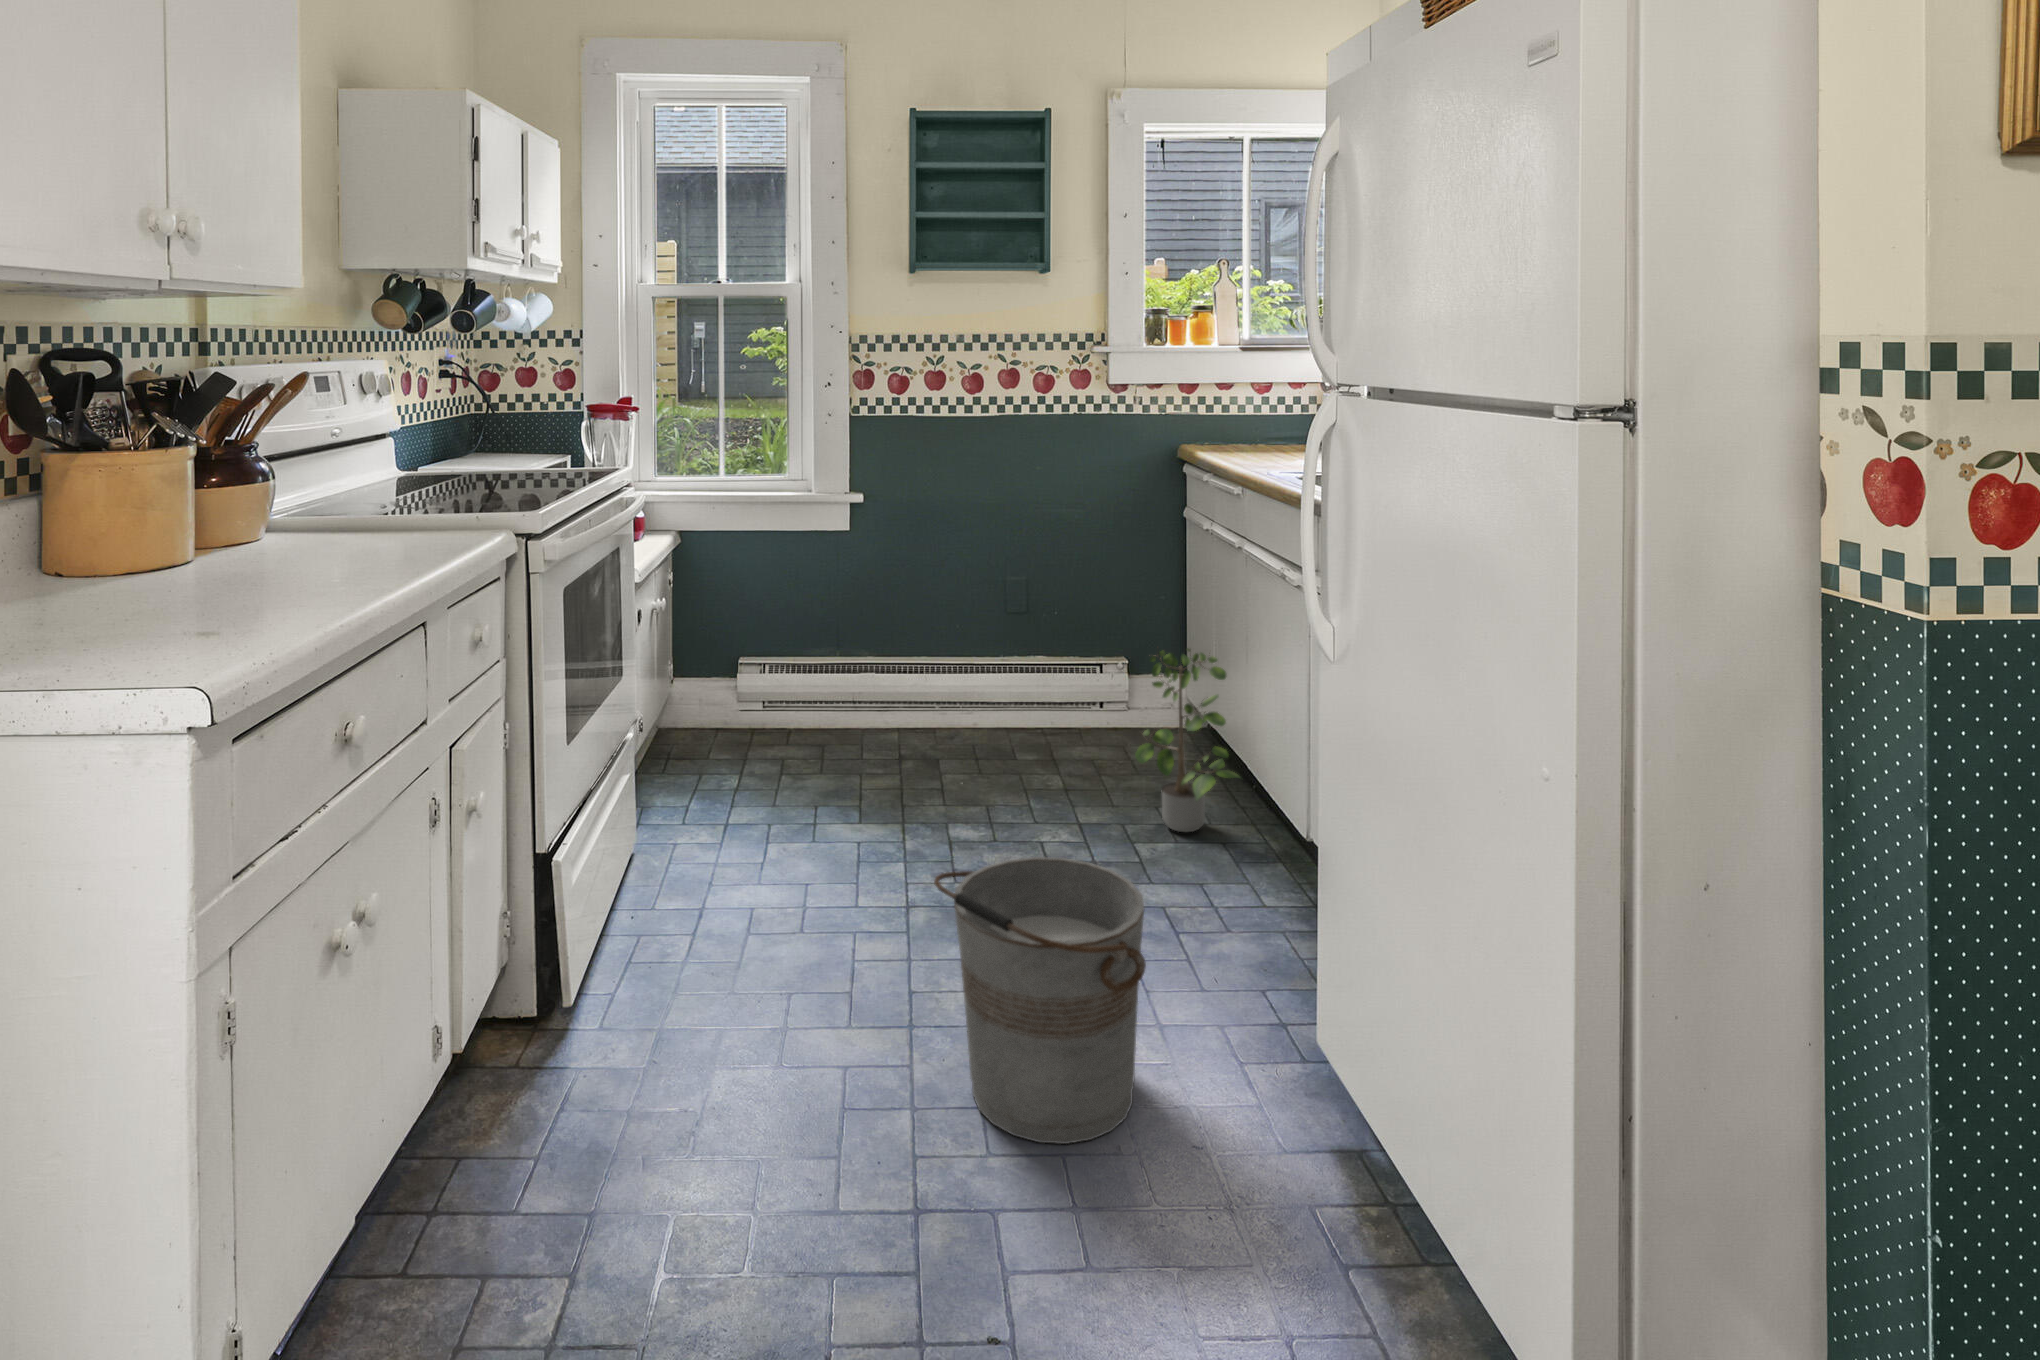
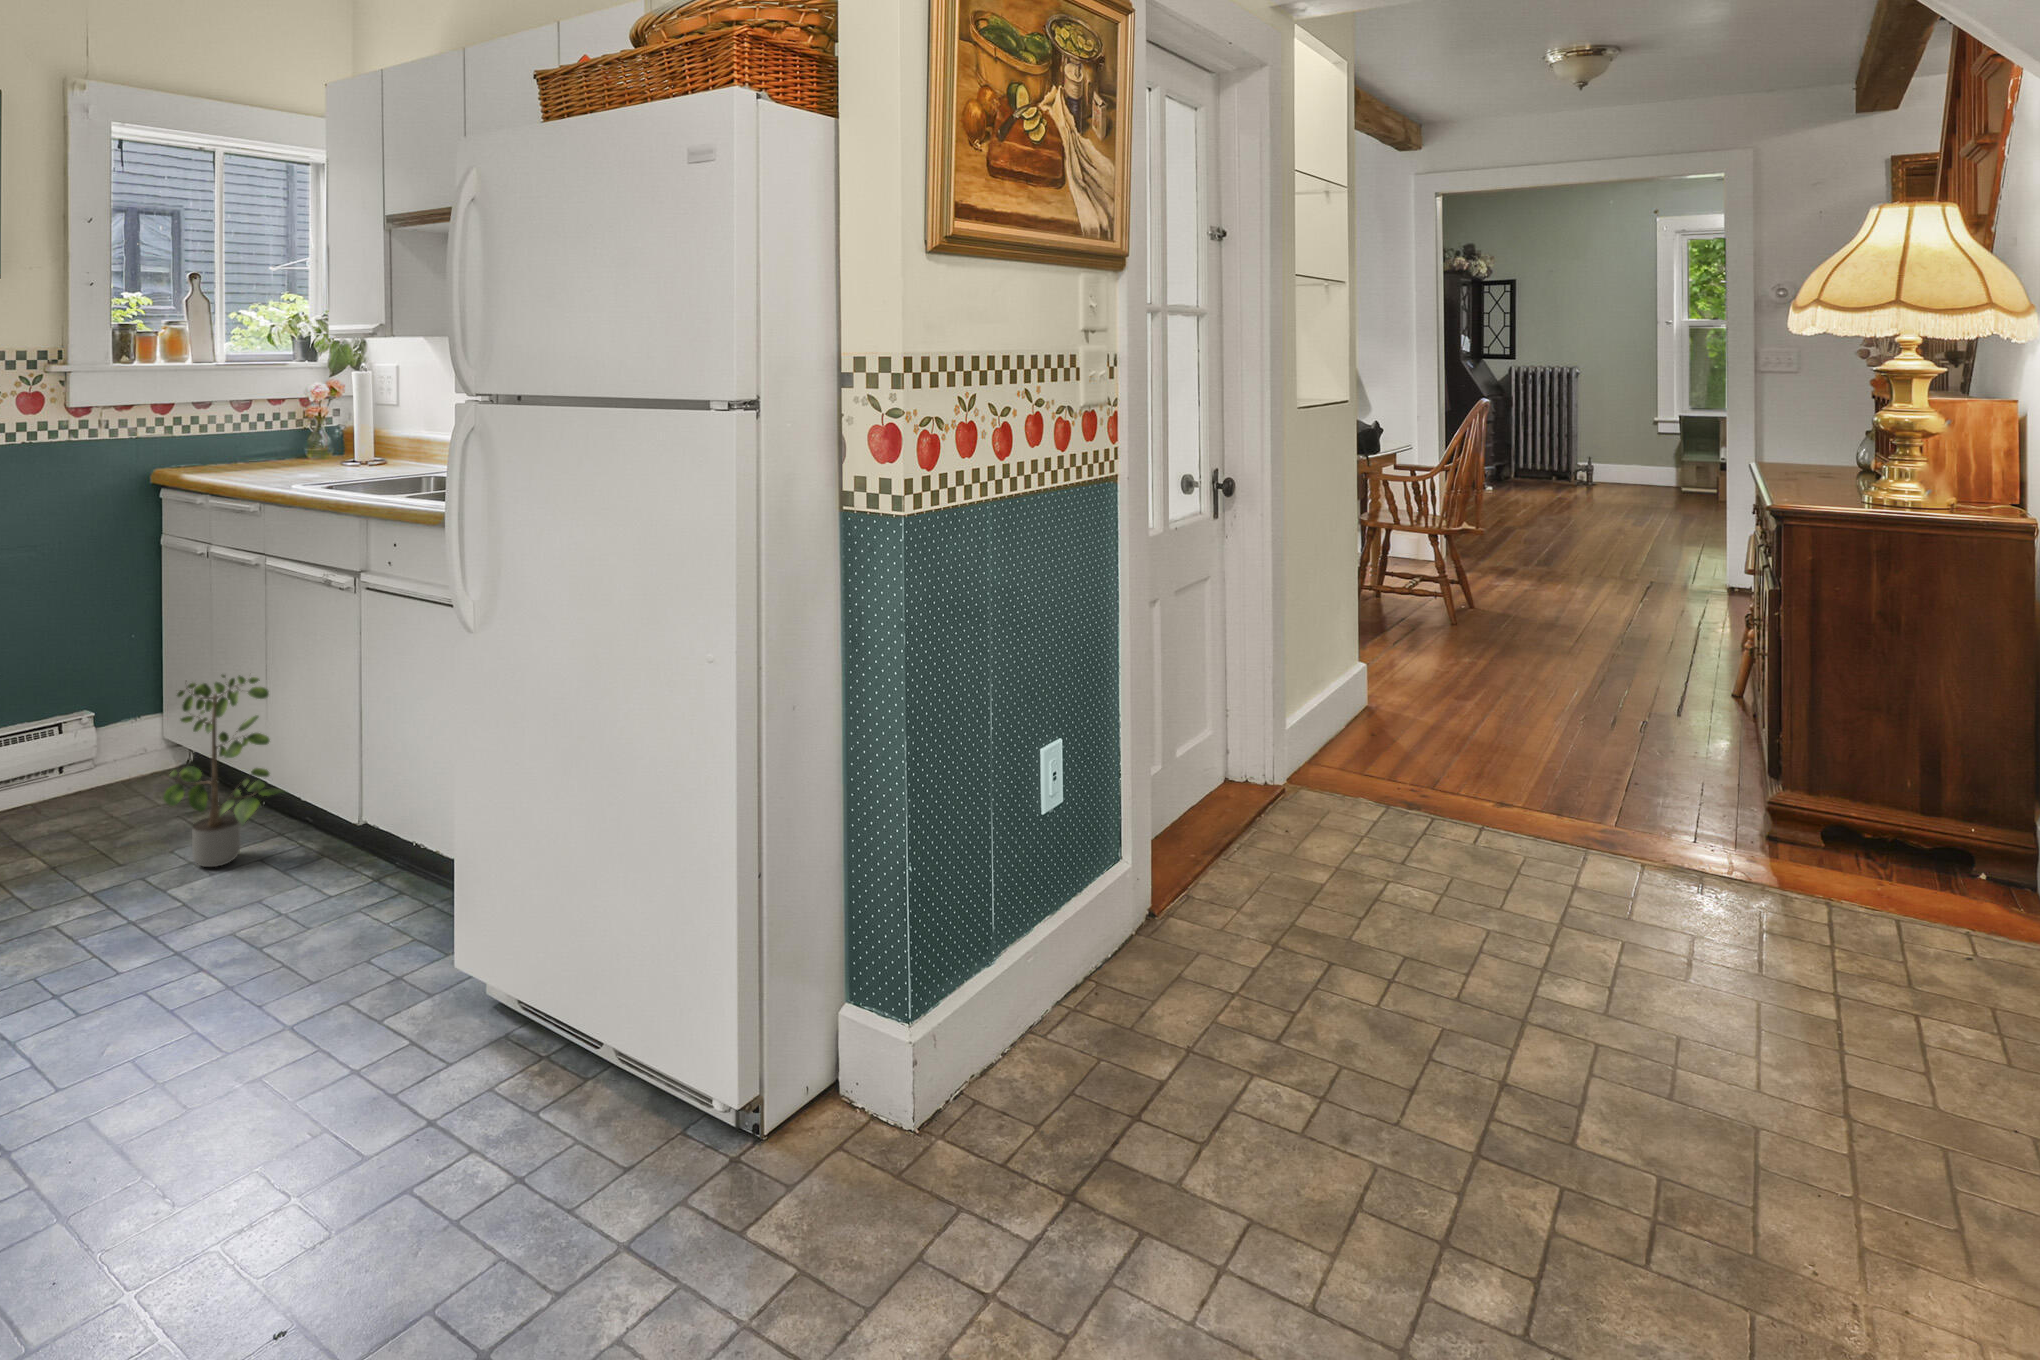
bucket: present [934,857,1146,1144] -> none [76,879,330,1168]

